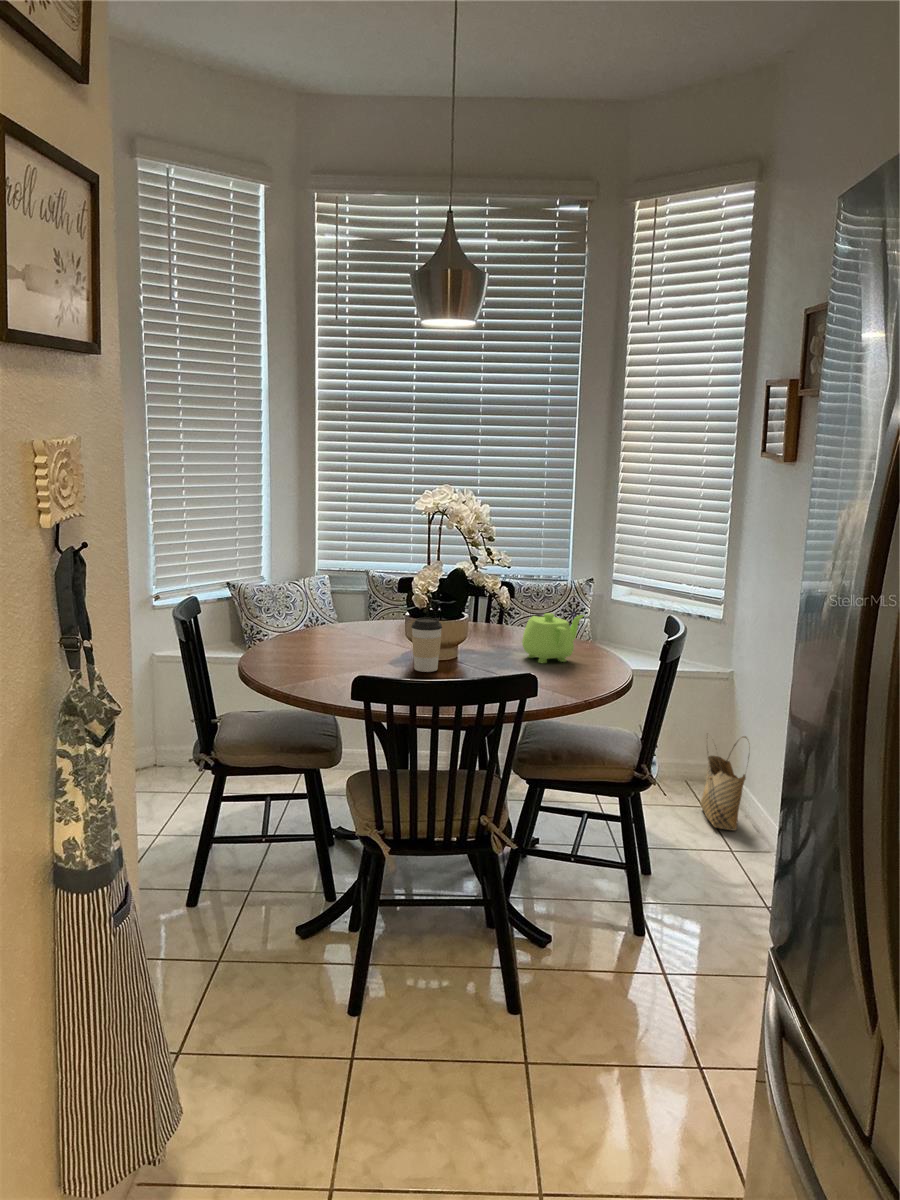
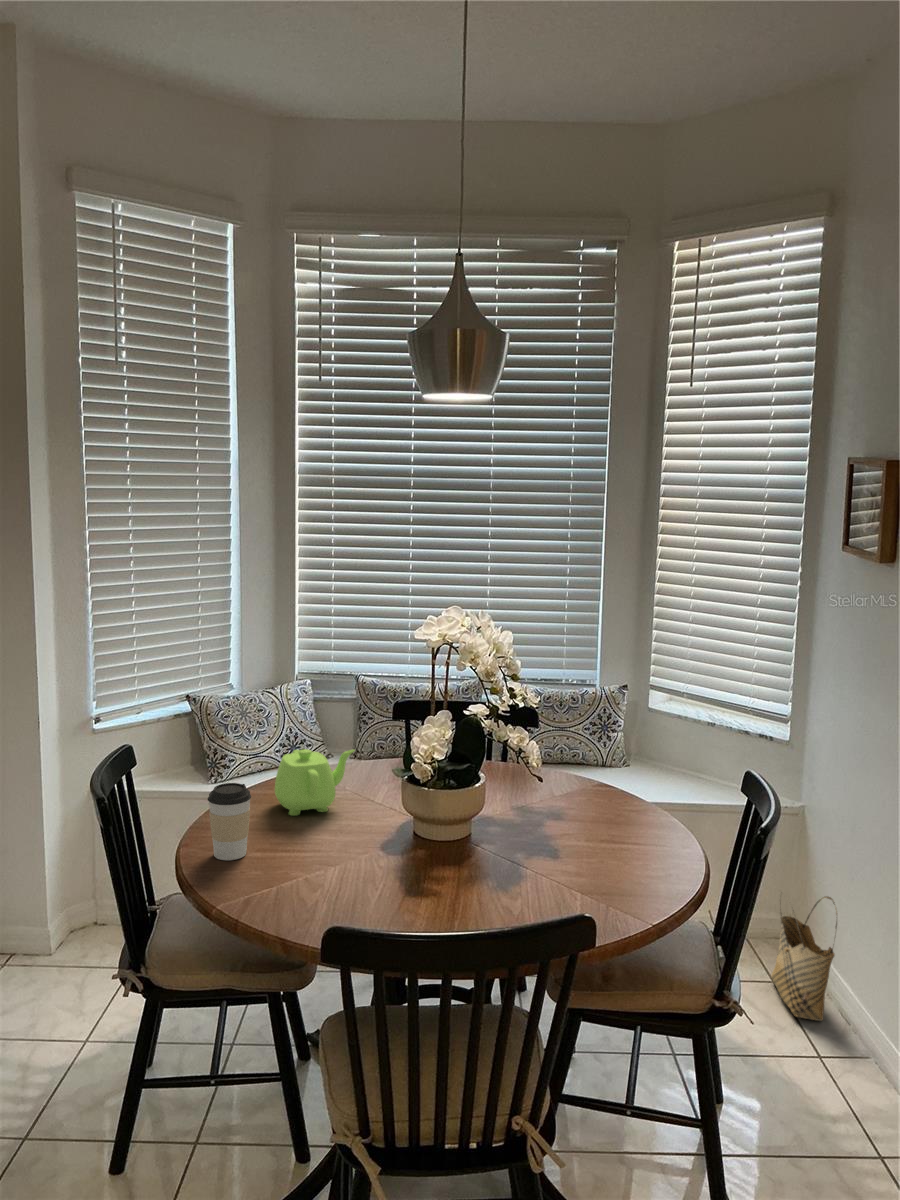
teapot: present [522,613,584,663] -> present [275,749,354,816]
coffee cup: present [411,618,442,672] -> present [208,783,251,860]

